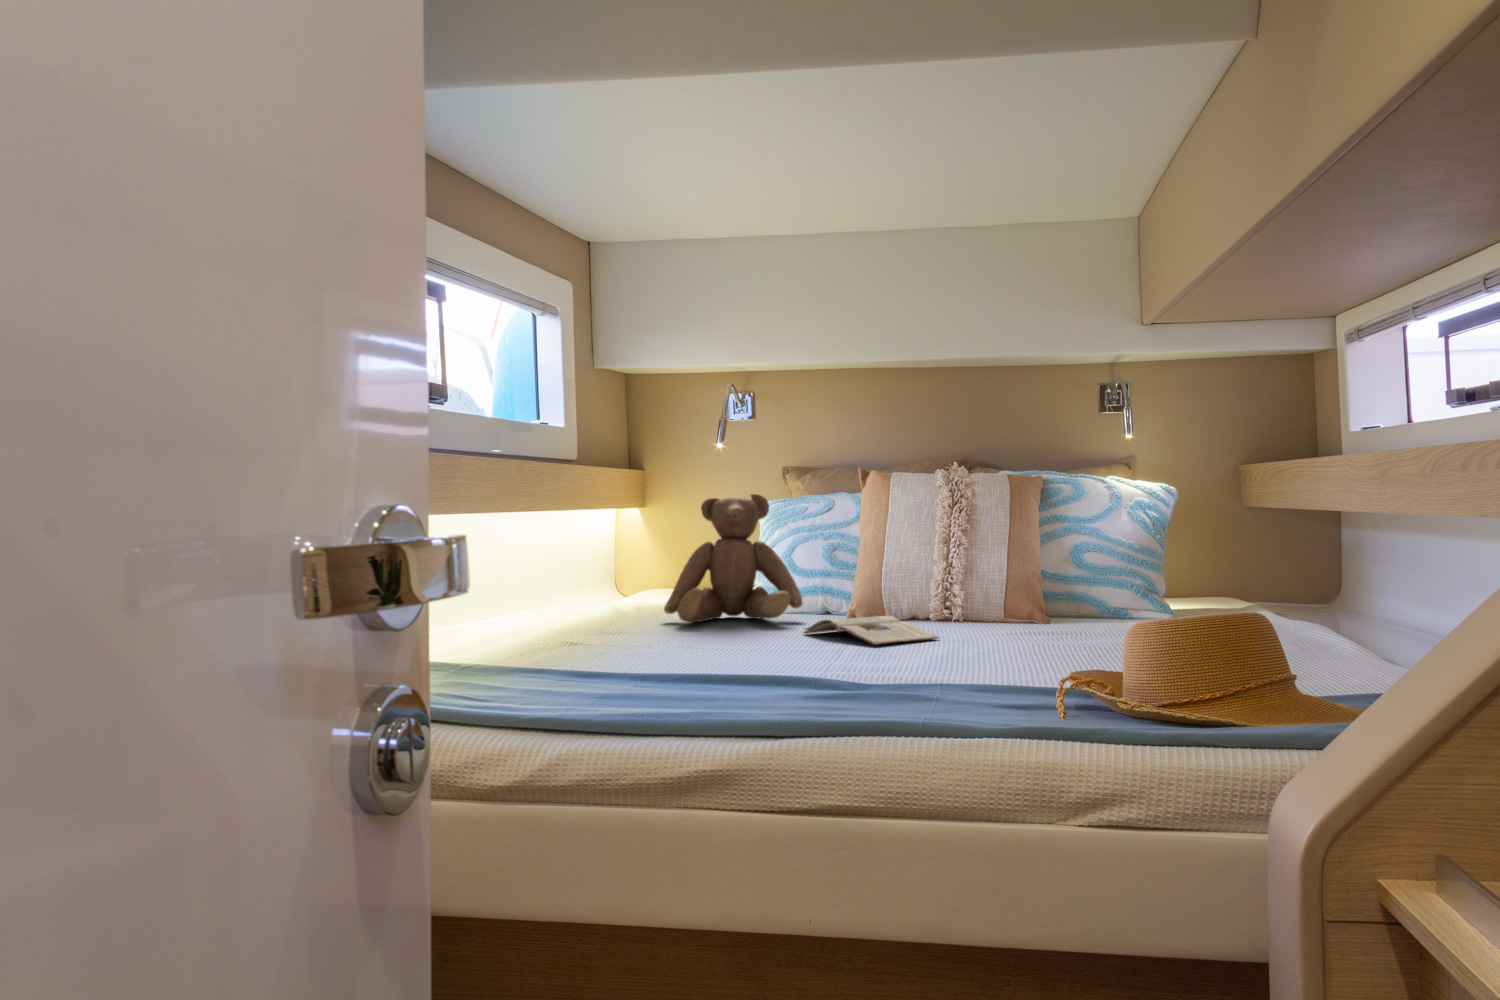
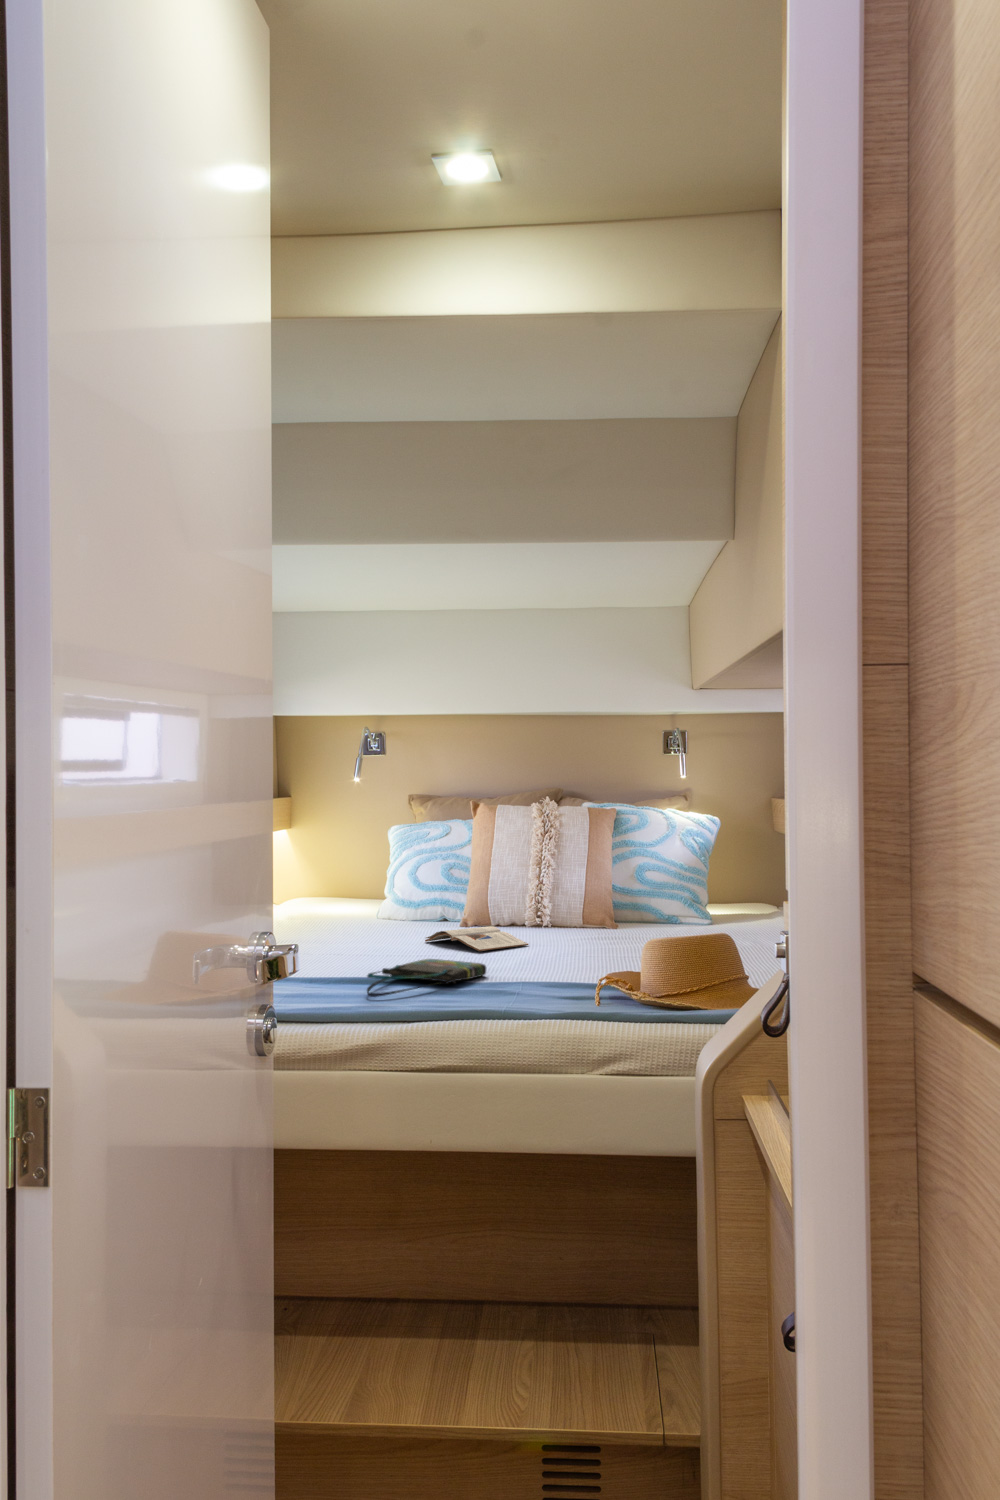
teddy bear: present [664,494,803,622] -> none [310,825,424,931]
tote bag: none [717,651,887,699] -> present [367,959,486,997]

